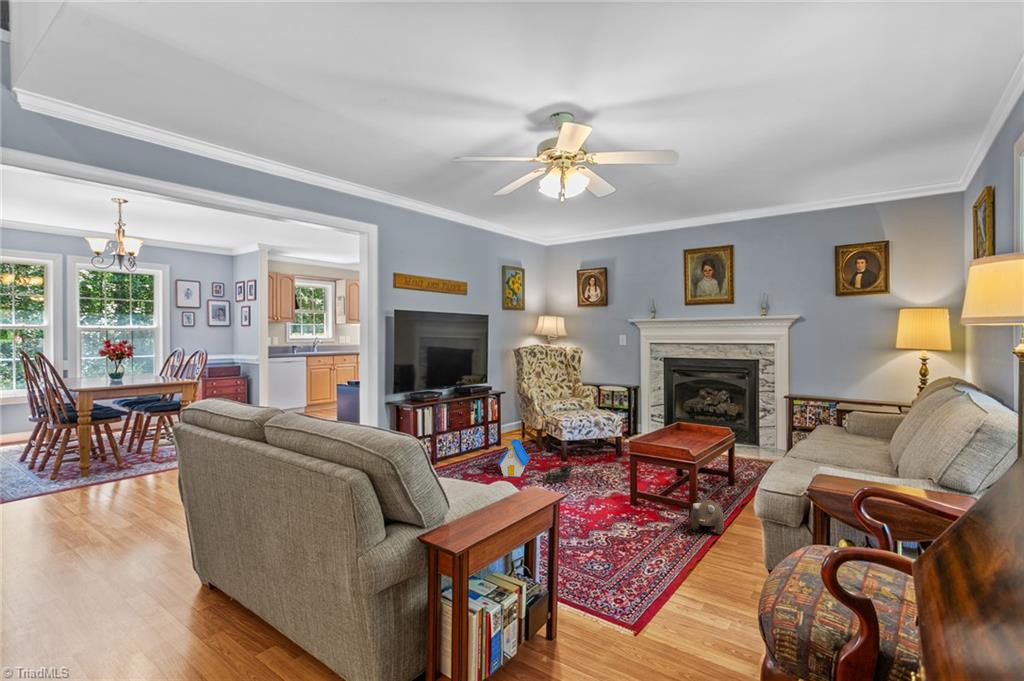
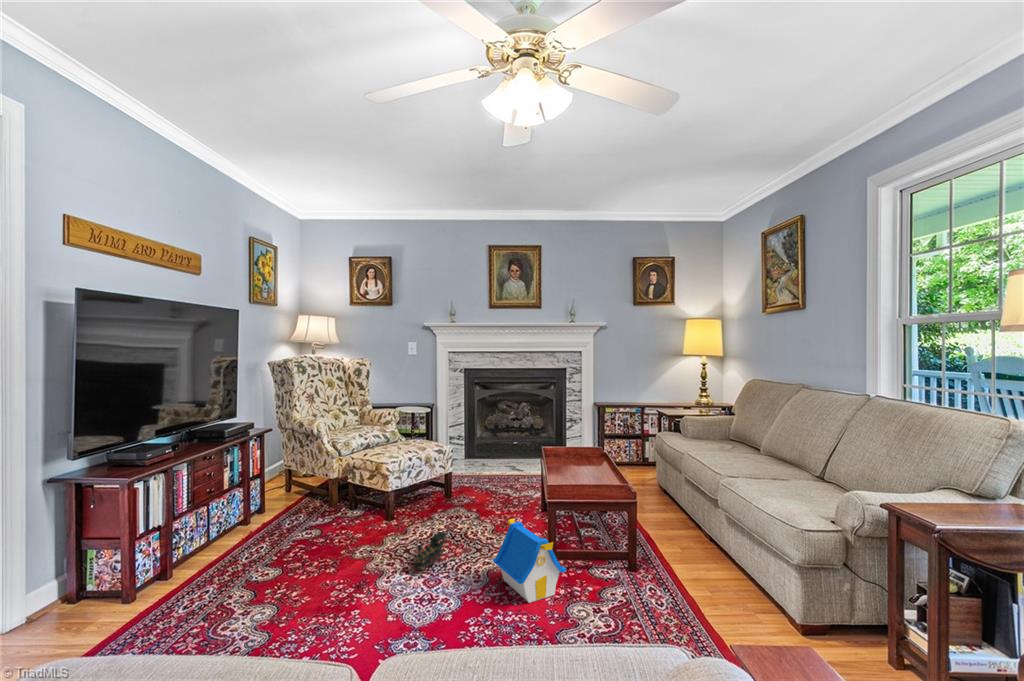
toy house: present [497,438,530,477] -> present [493,518,566,603]
plush toy: present [690,500,724,534] -> none [677,551,727,598]

